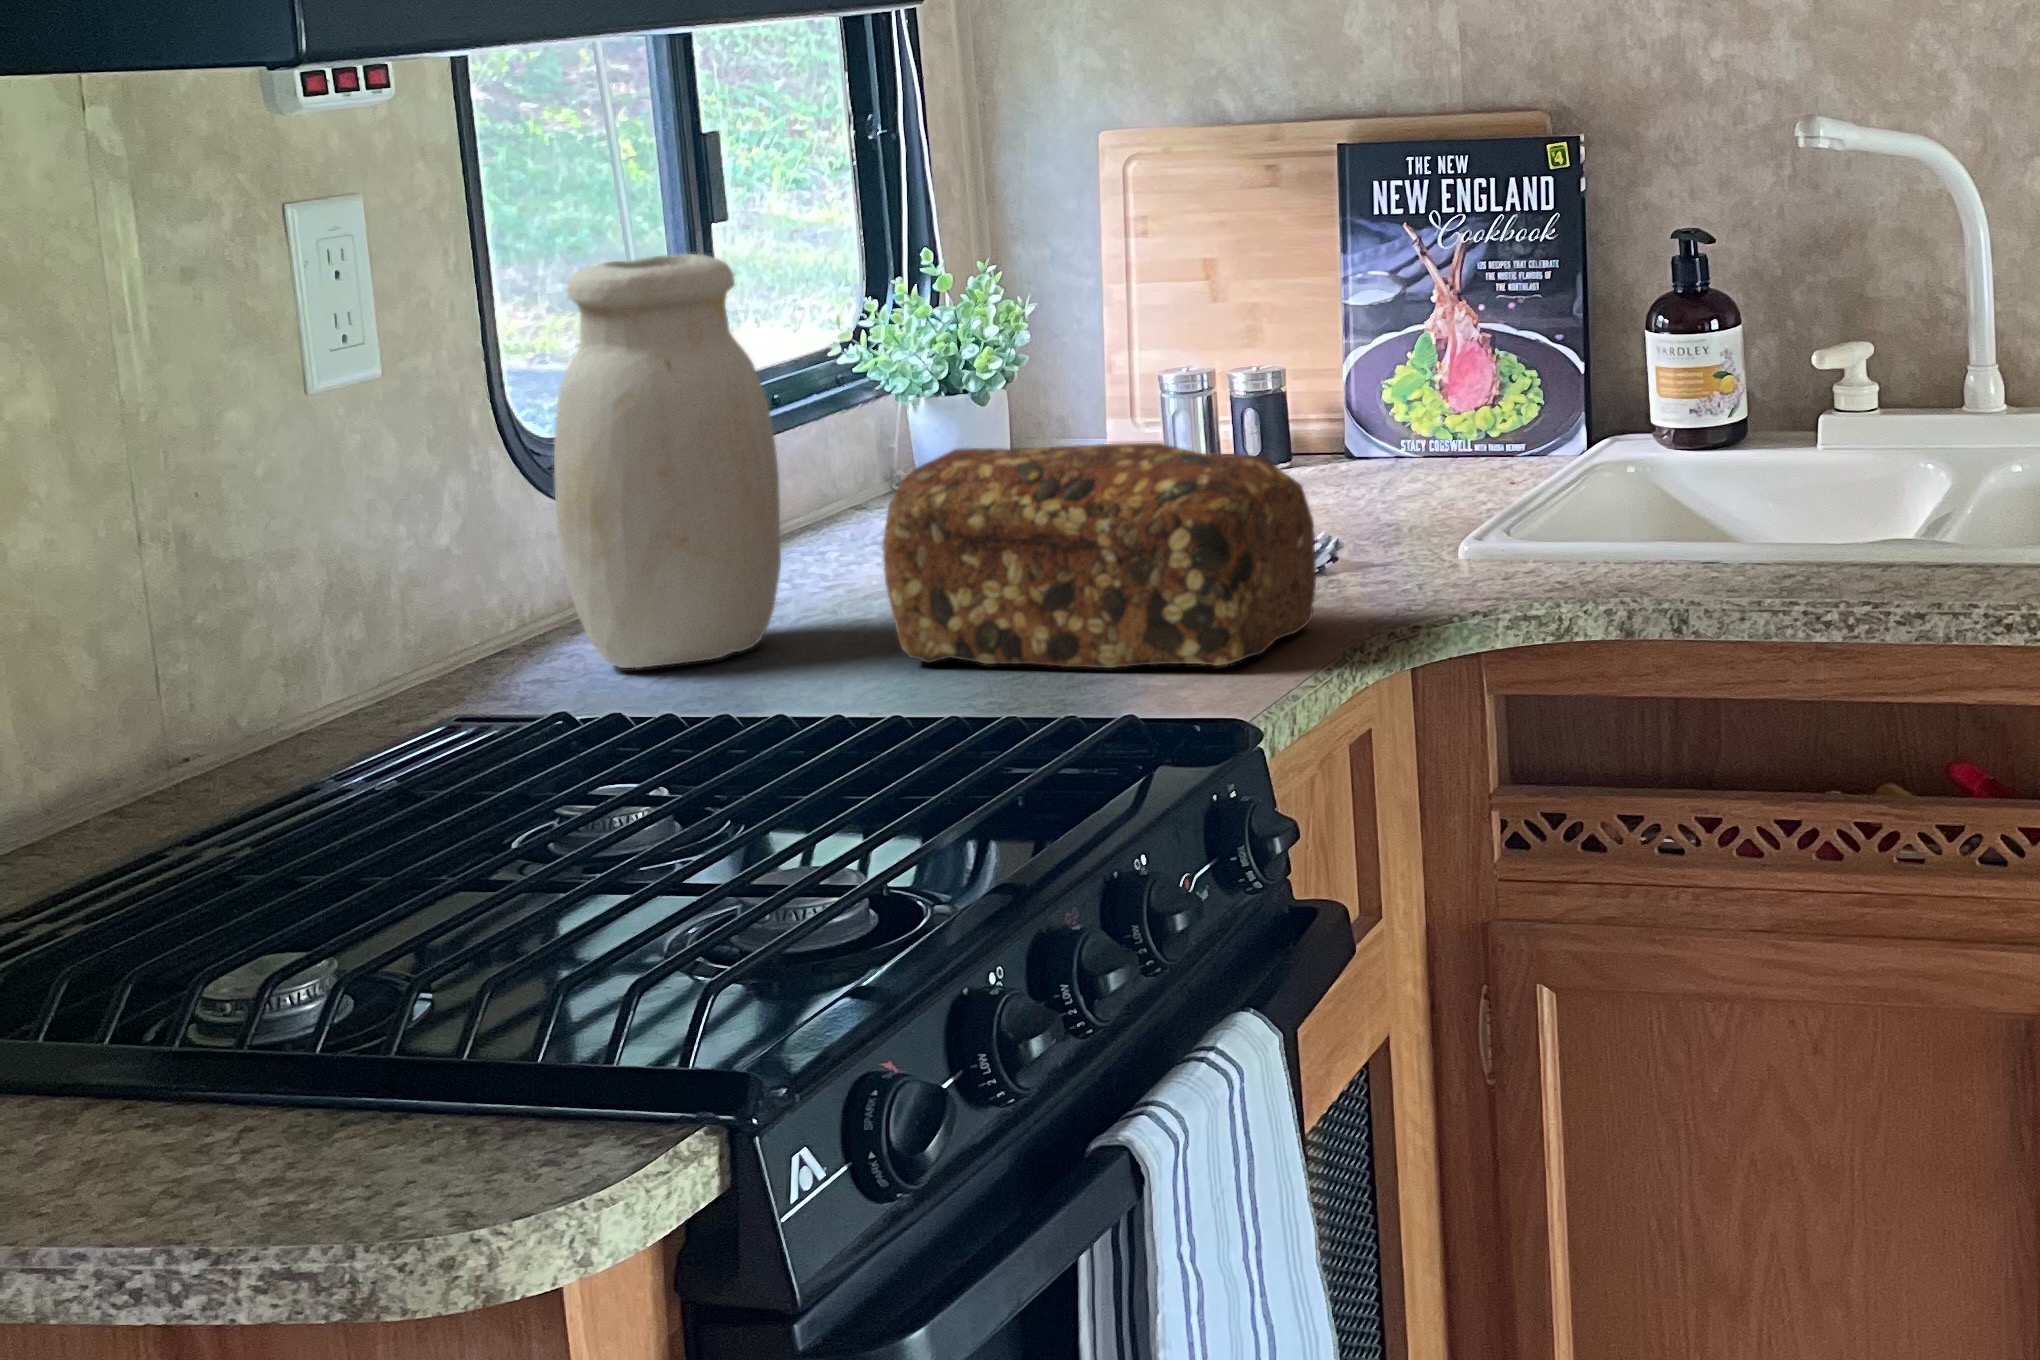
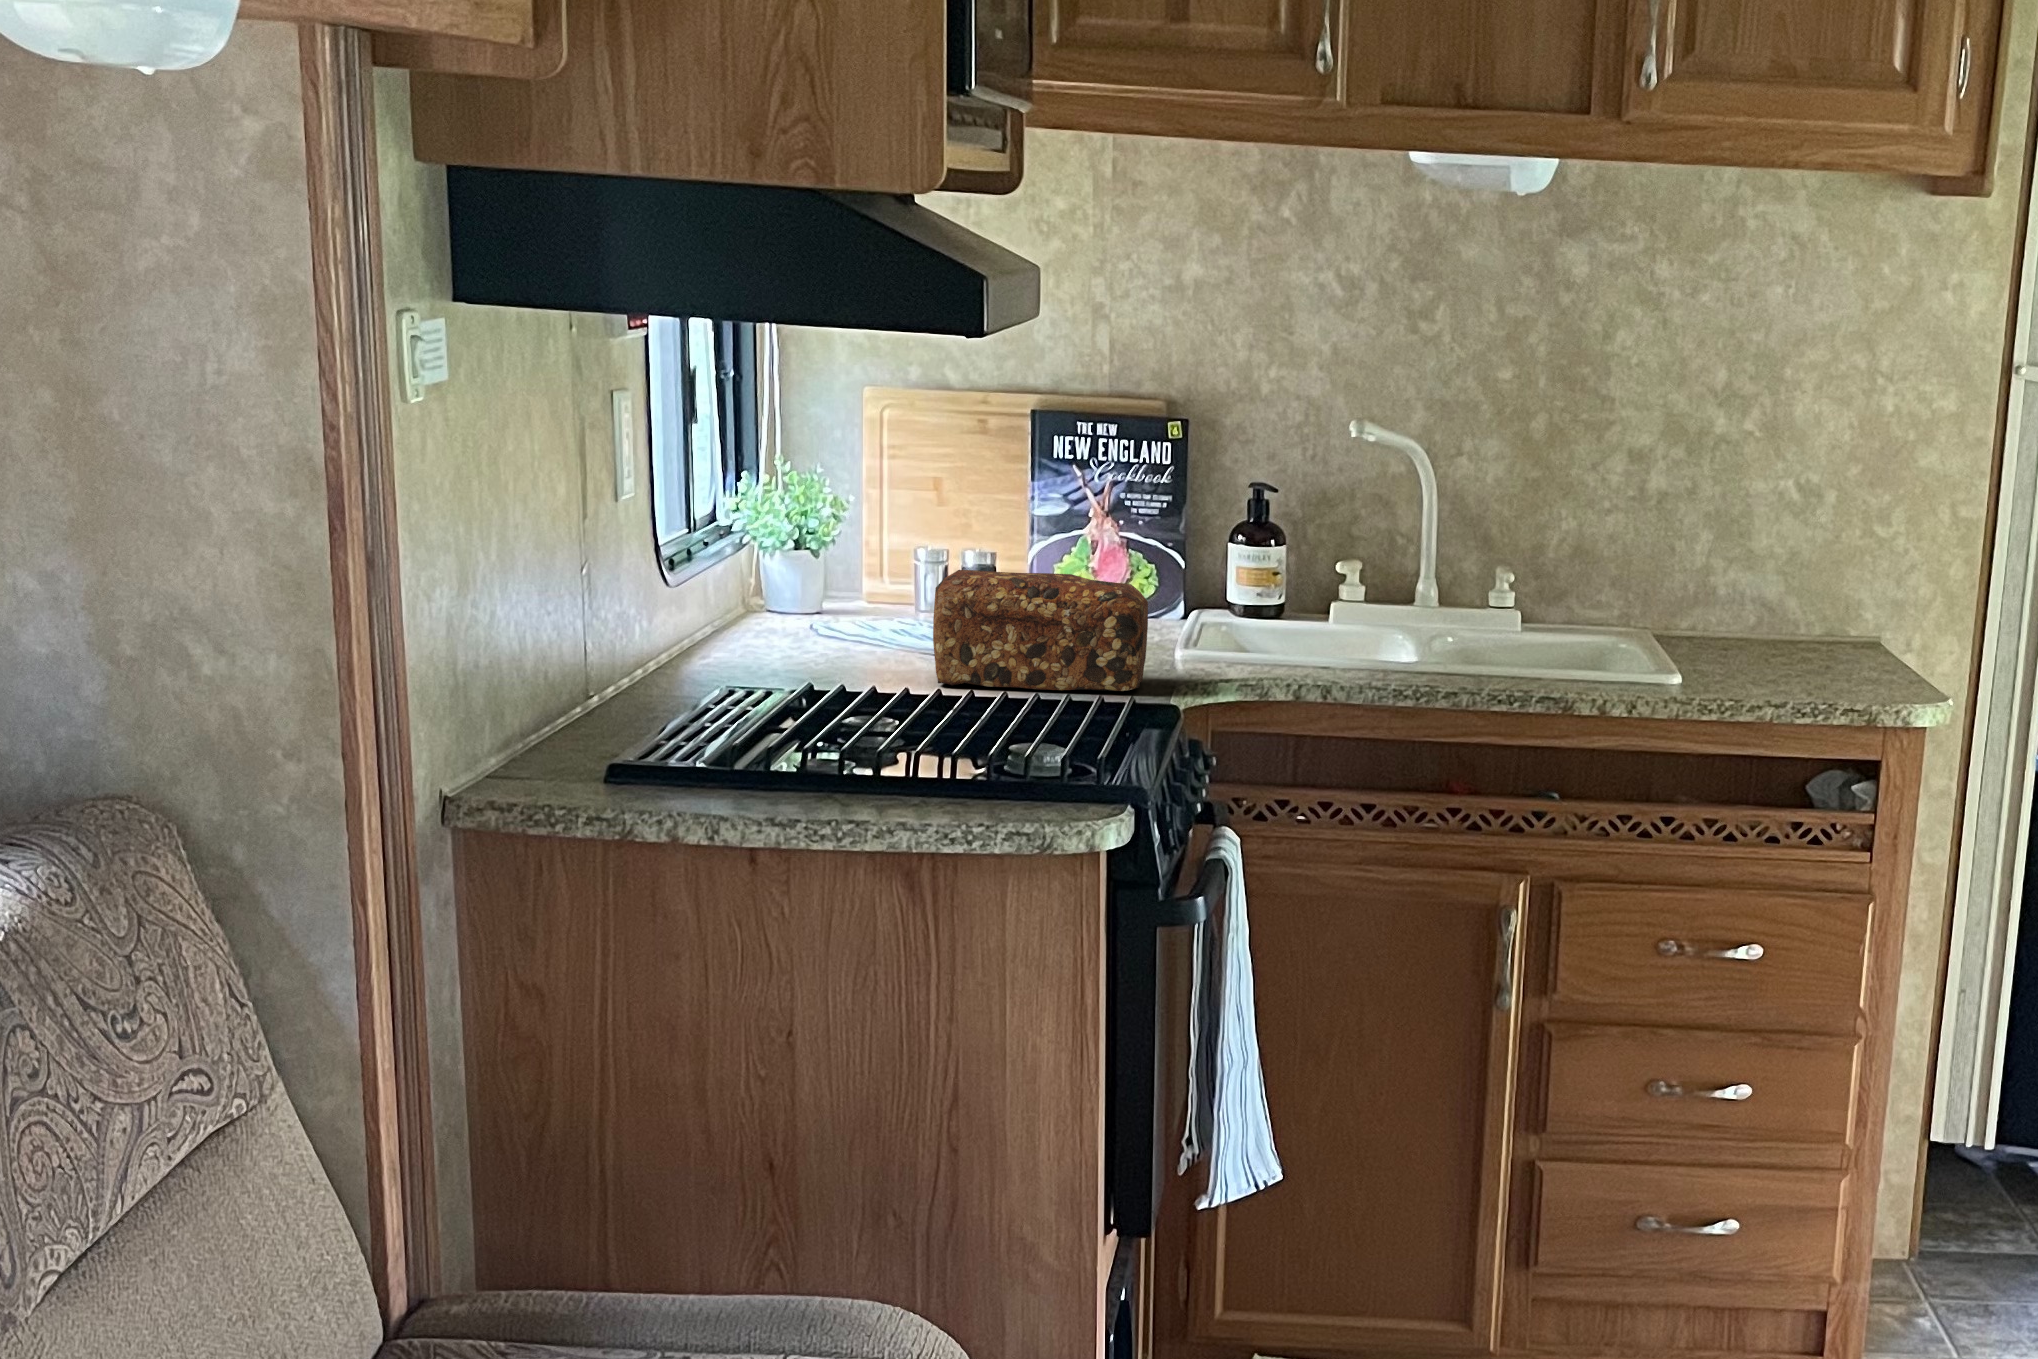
jar: present [554,254,781,668] -> none [729,448,846,681]

